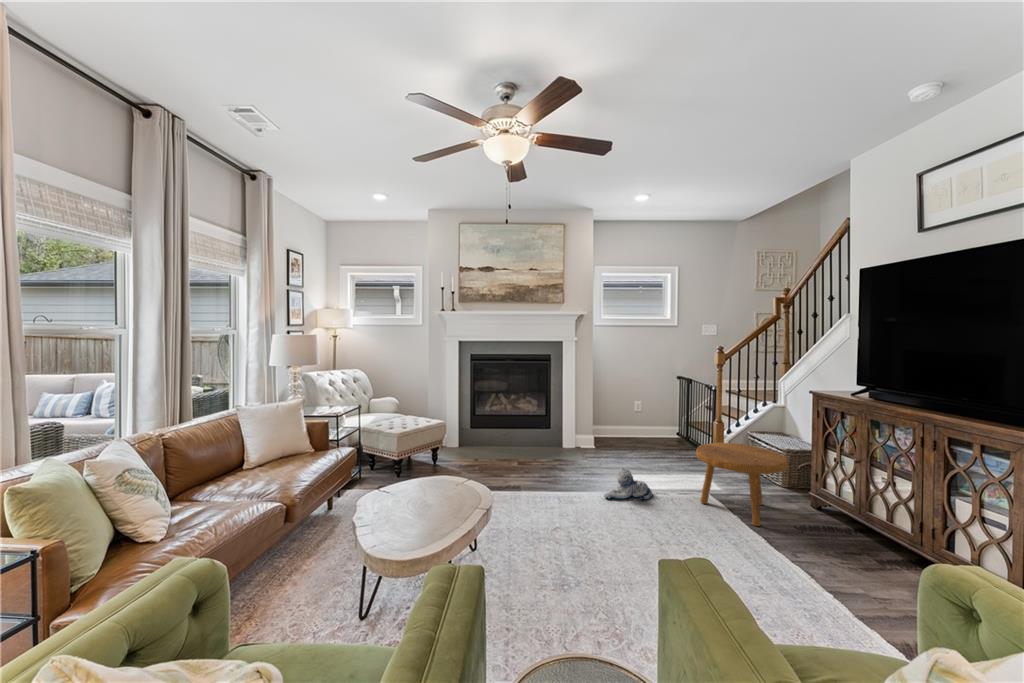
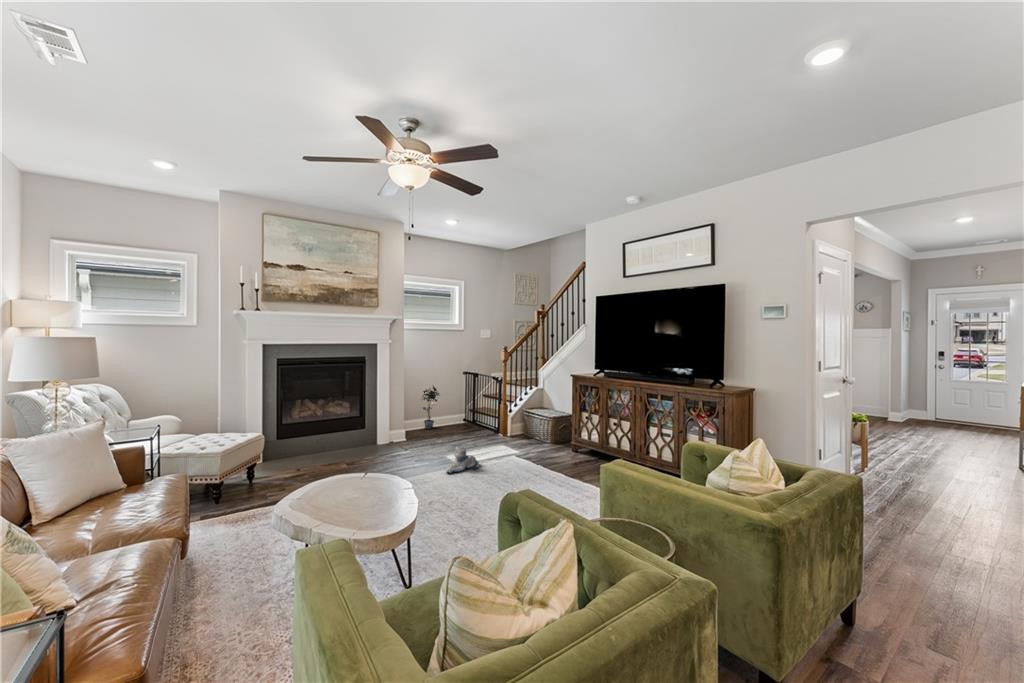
potted plant: none [619,389,642,438] -> present [423,386,439,429]
footstool: present [696,443,788,526] -> none [510,416,568,469]

